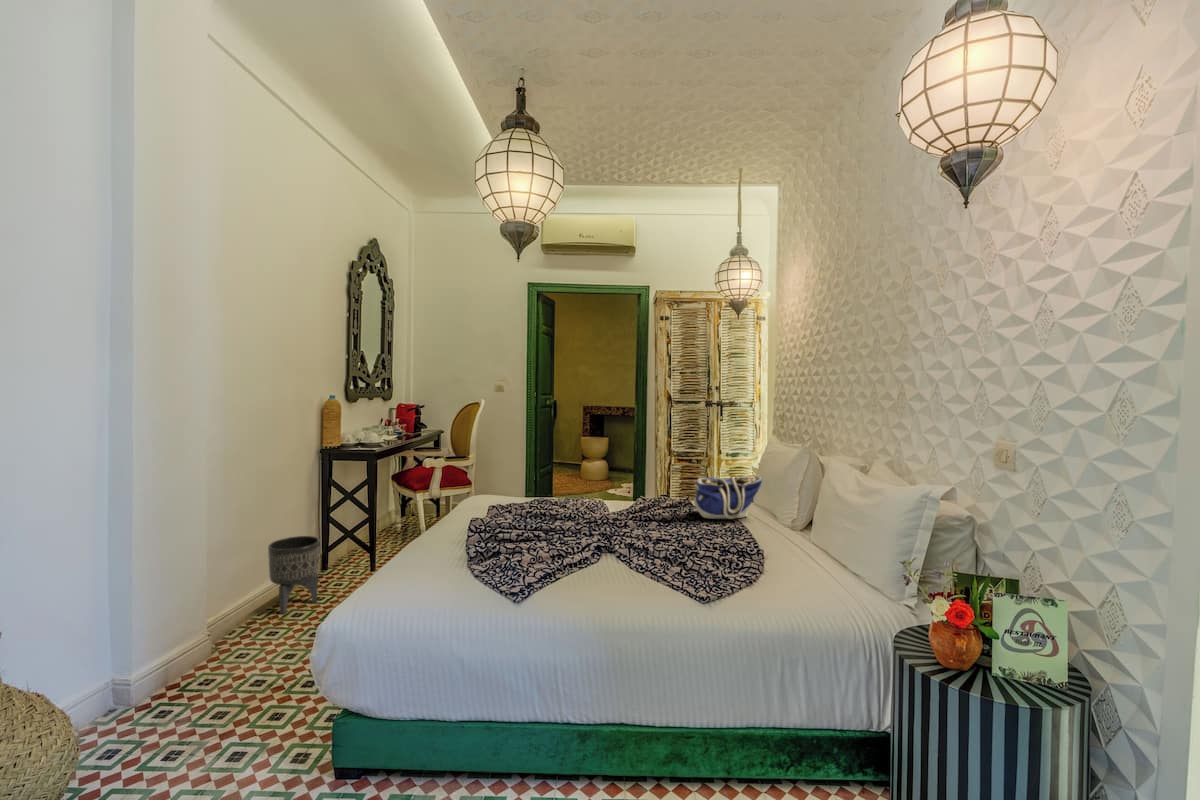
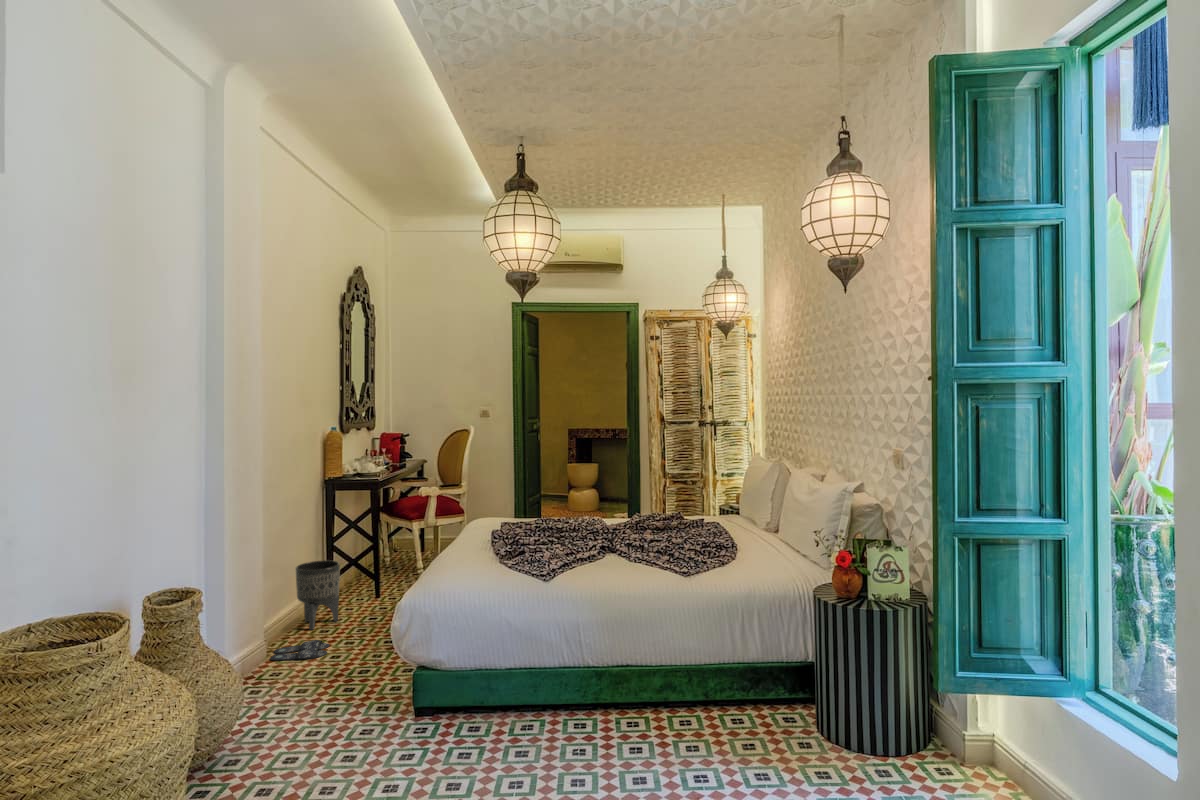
tote bag: present [694,475,762,519] -> none [683,487,743,527]
slippers: none [211,632,289,661] -> present [270,640,330,661]

